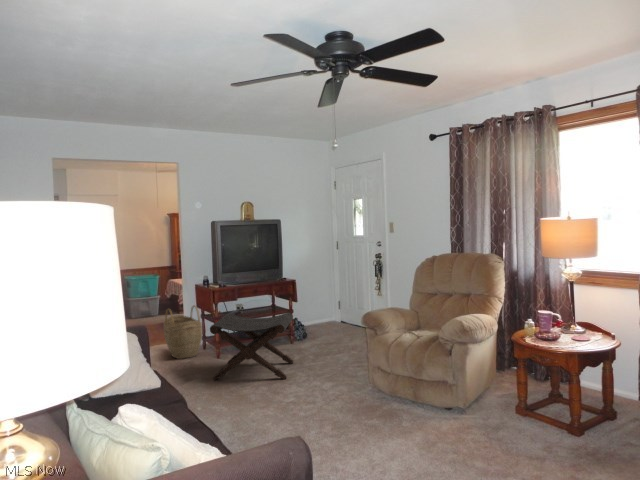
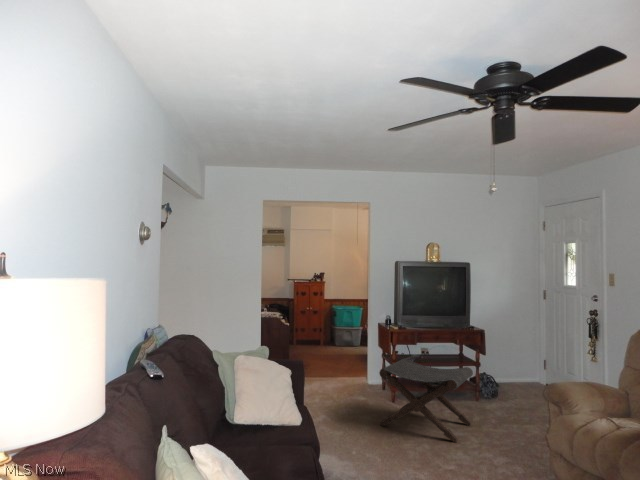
woven basket: present [164,306,202,359] -> none [345,344,380,396]

